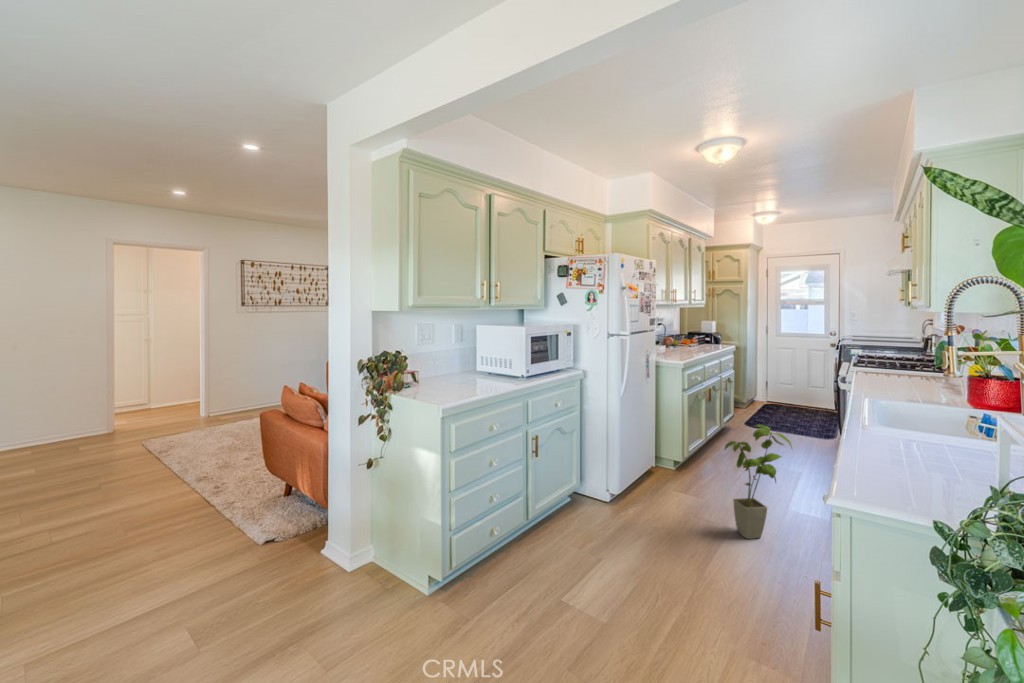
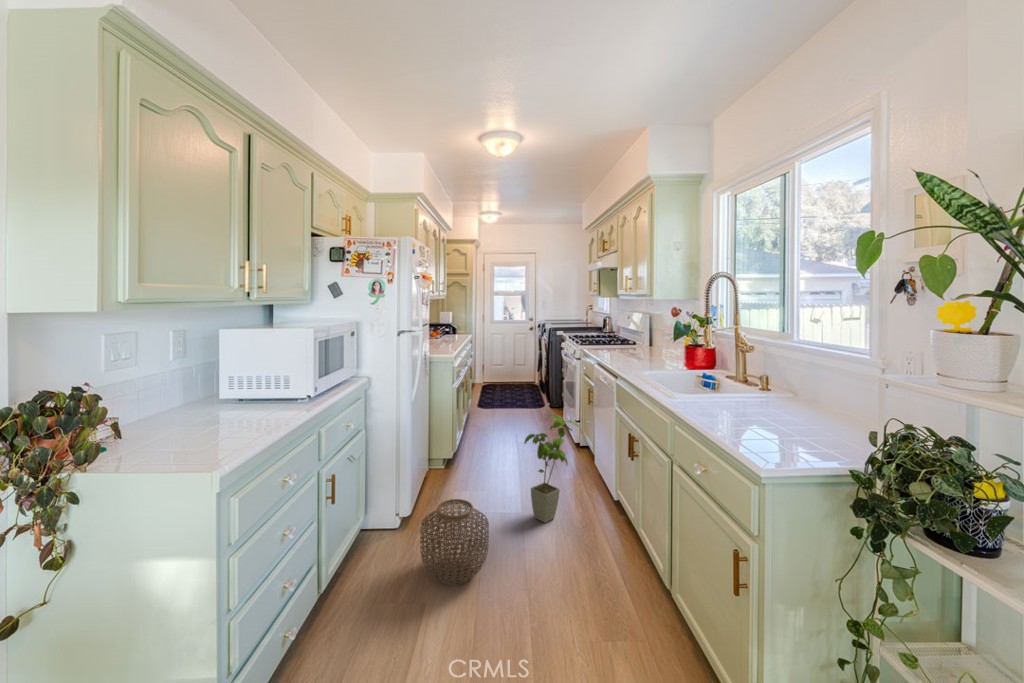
woven basket: none [600,480,663,555] -> present [420,499,489,585]

